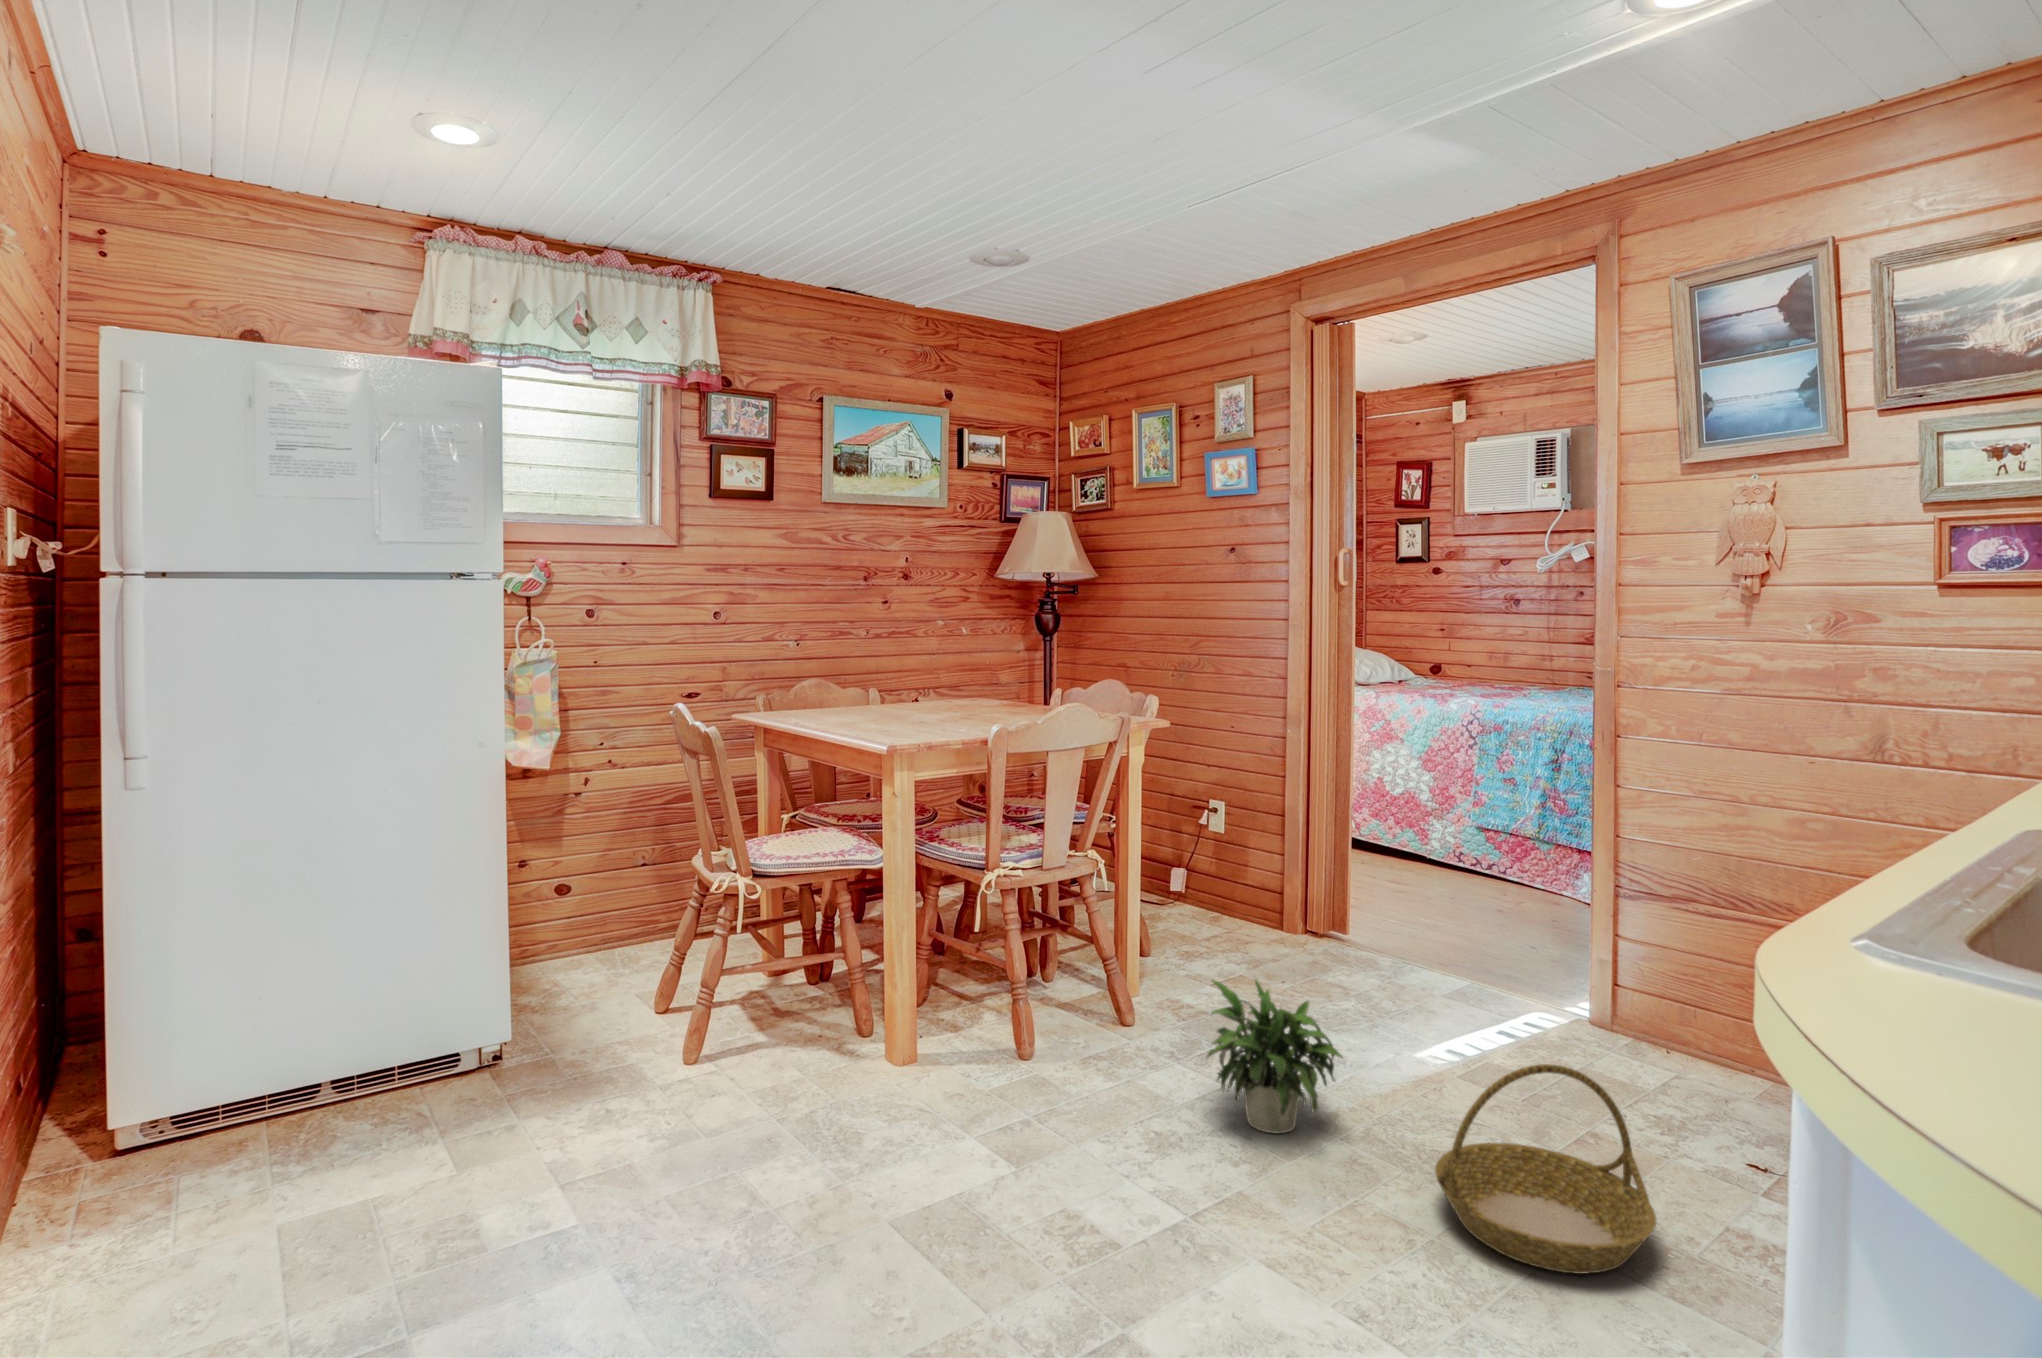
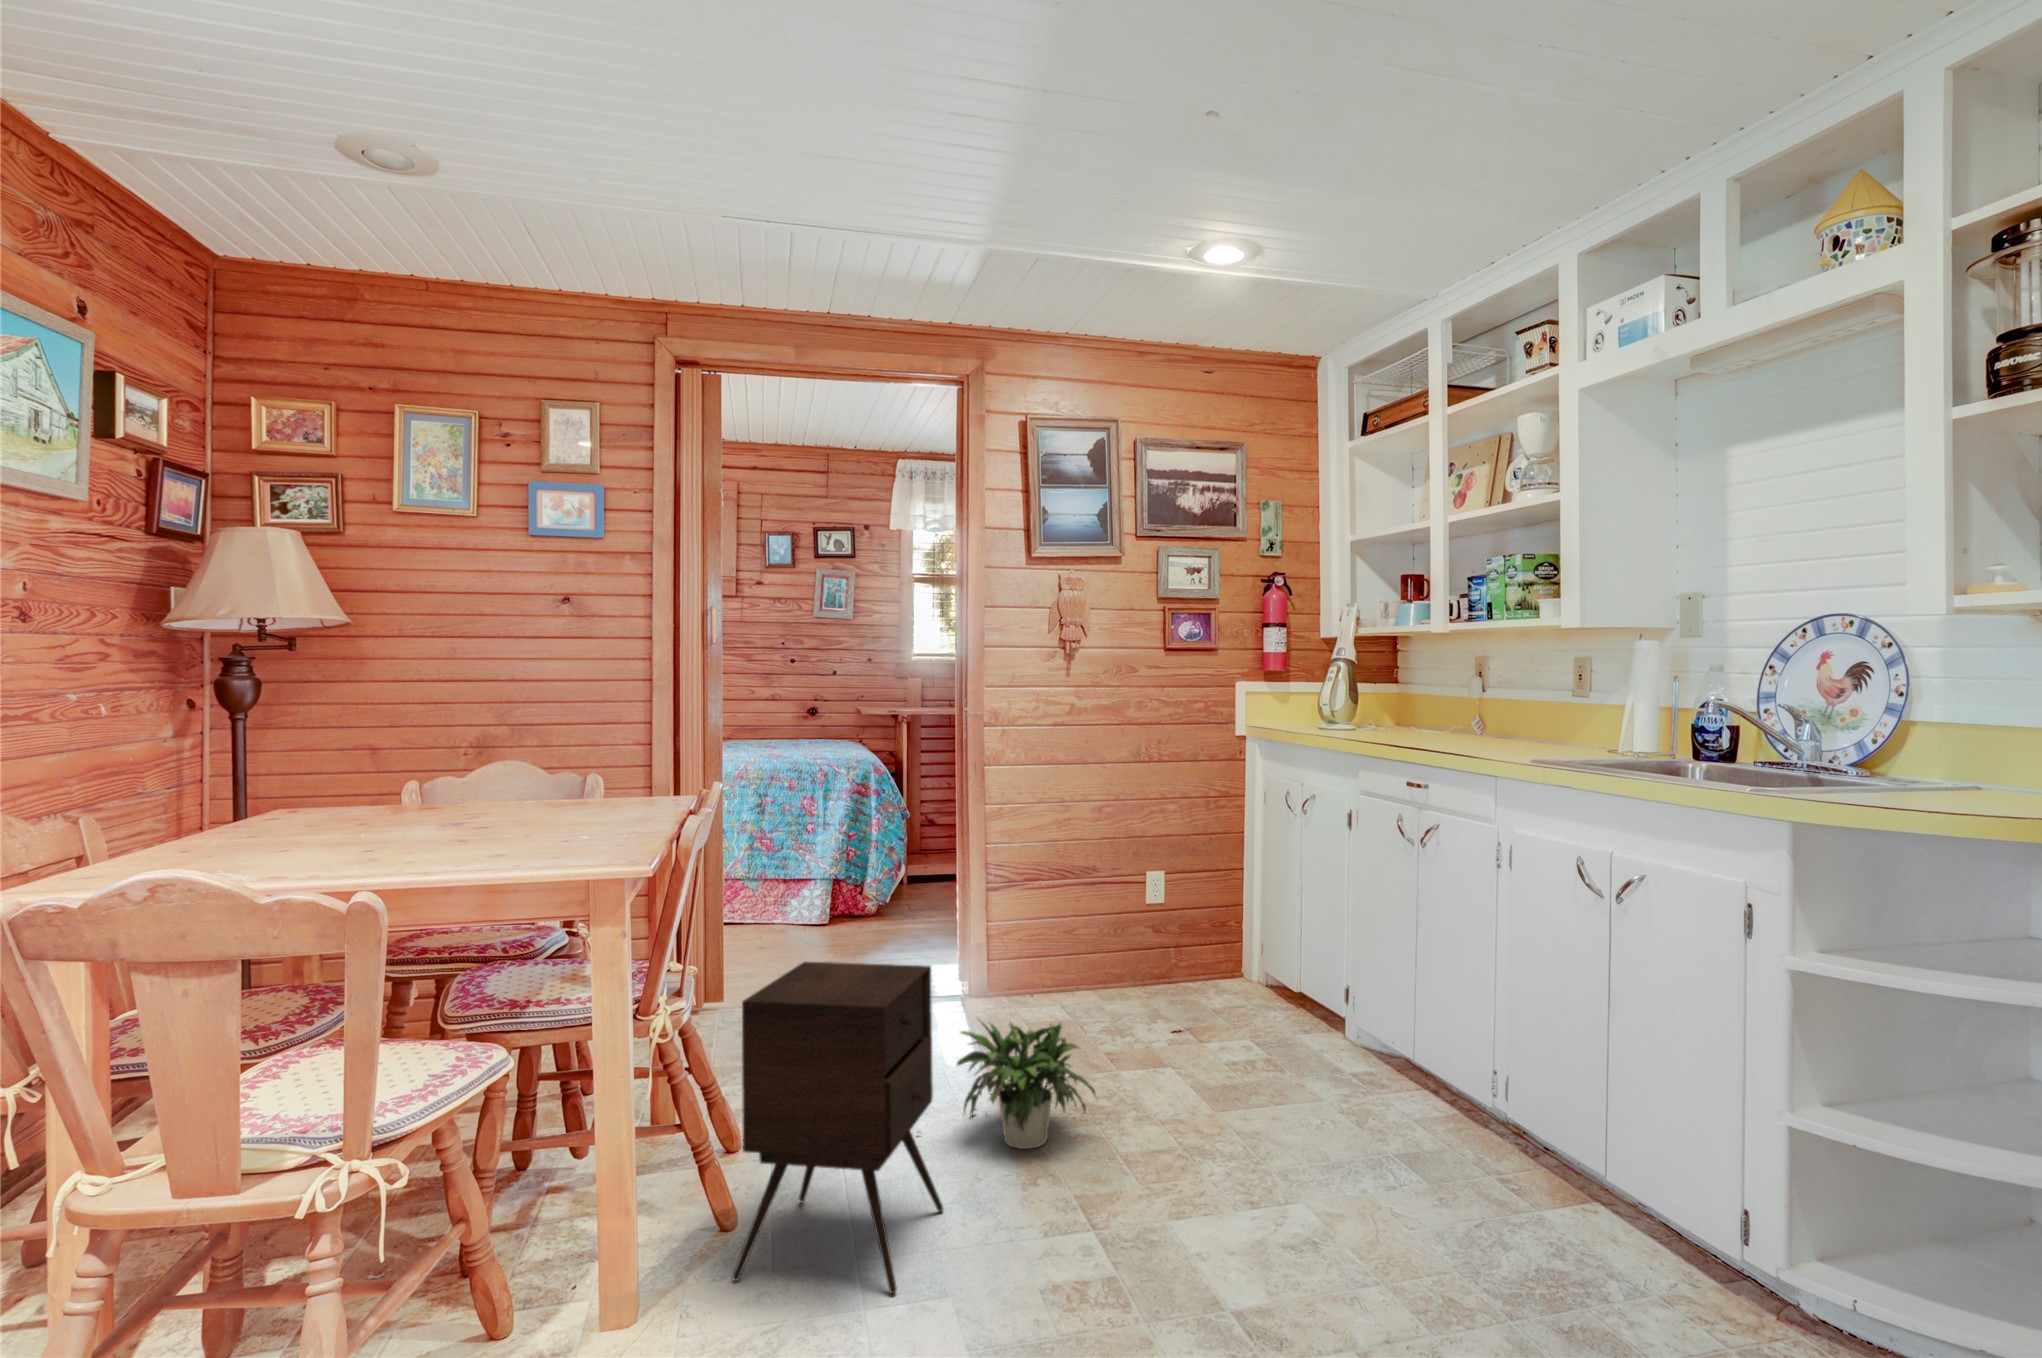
side table: none [943,859,1101,1124] -> present [732,961,943,1294]
basket: present [1435,1064,1656,1274] -> none [1161,979,1300,1120]

